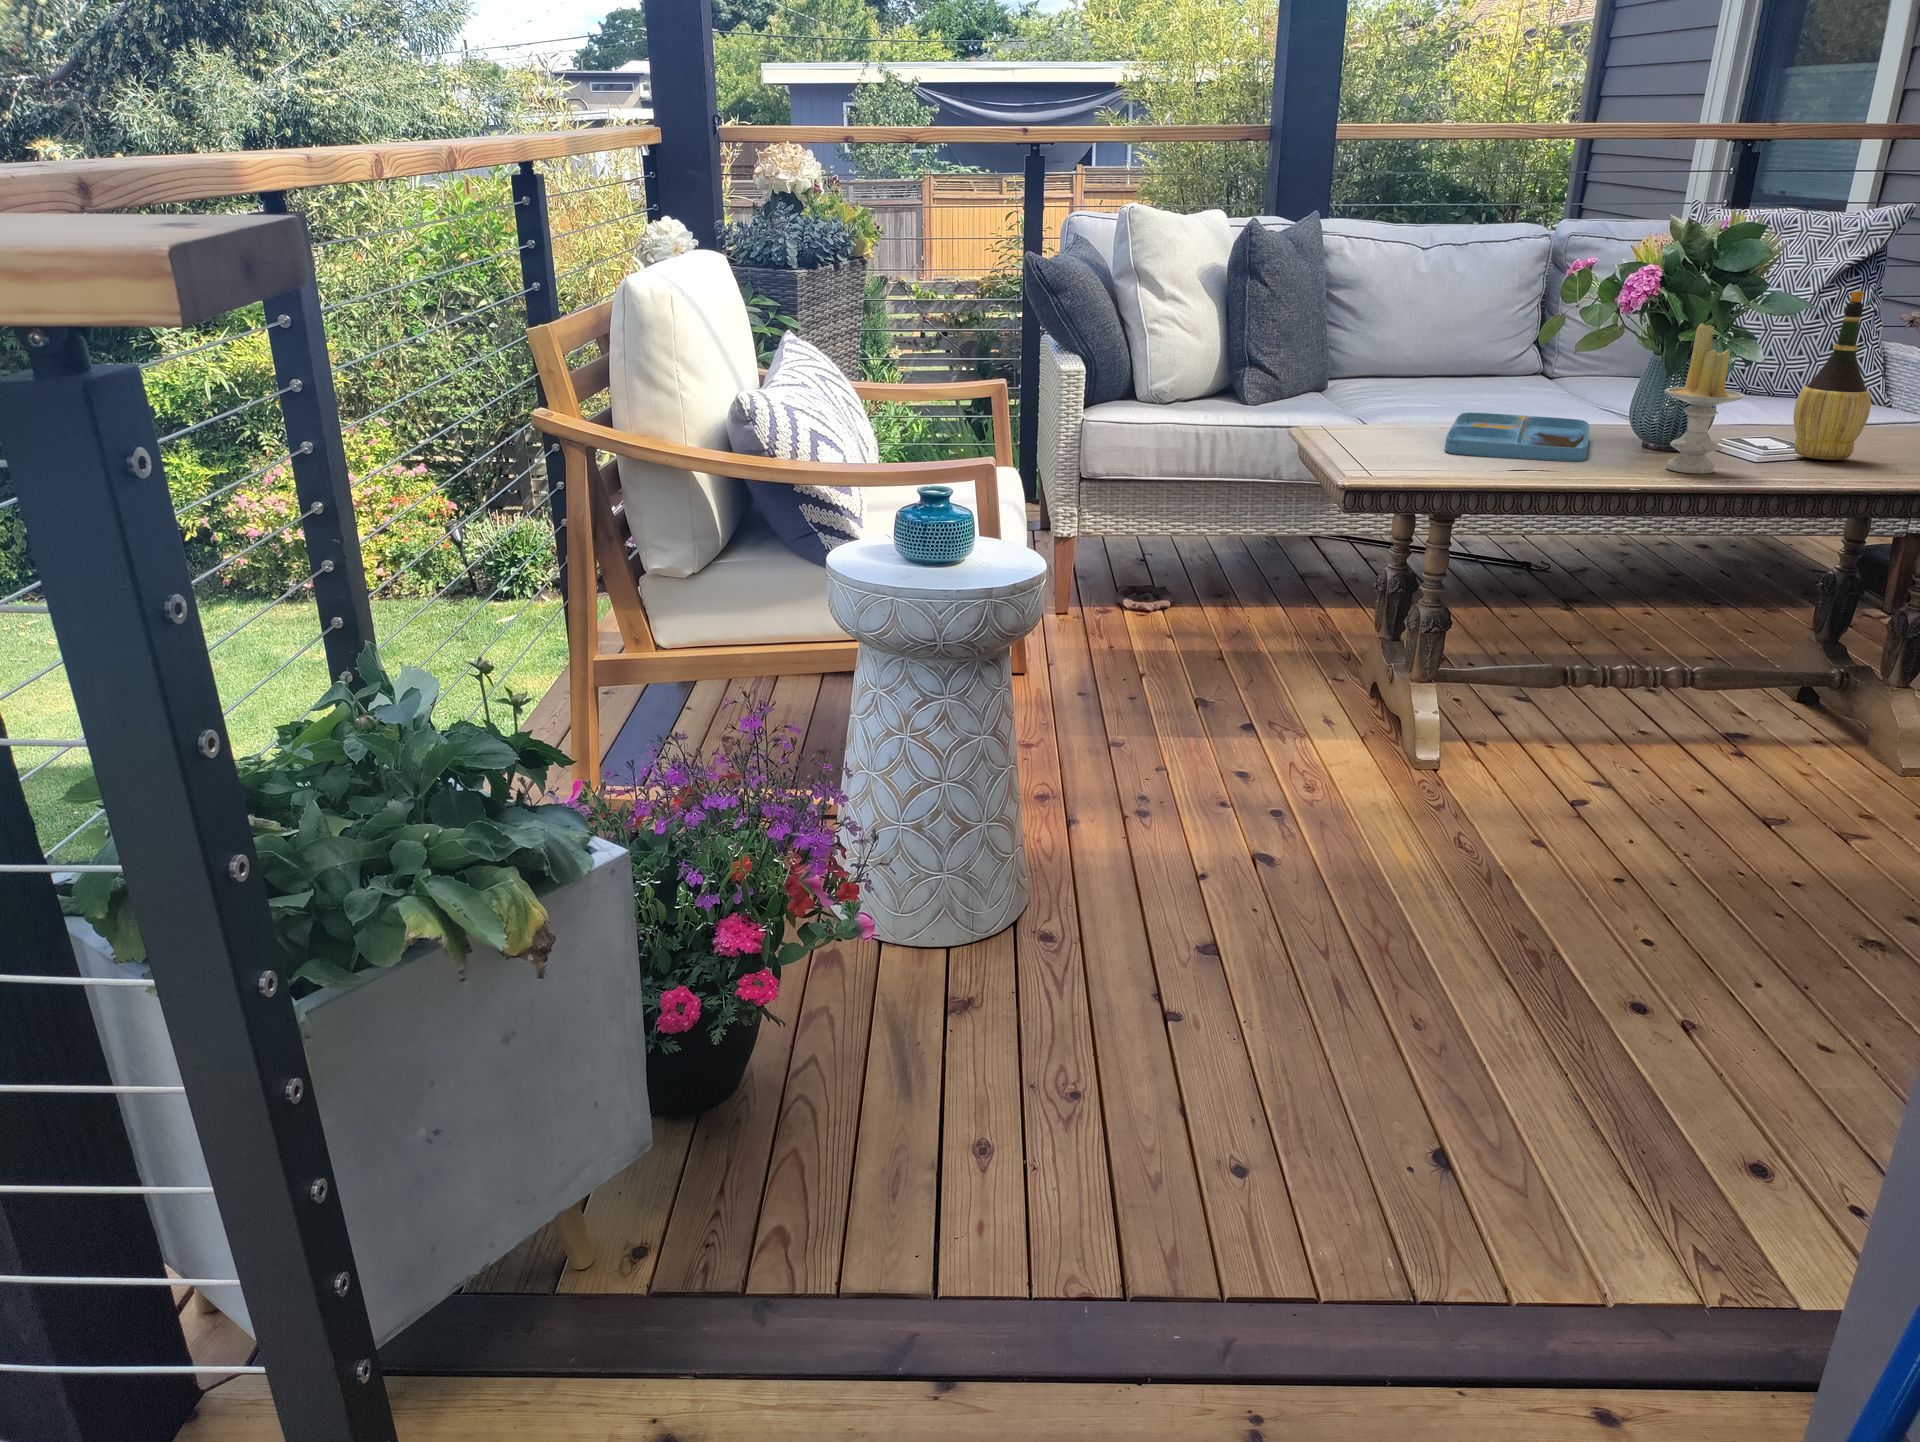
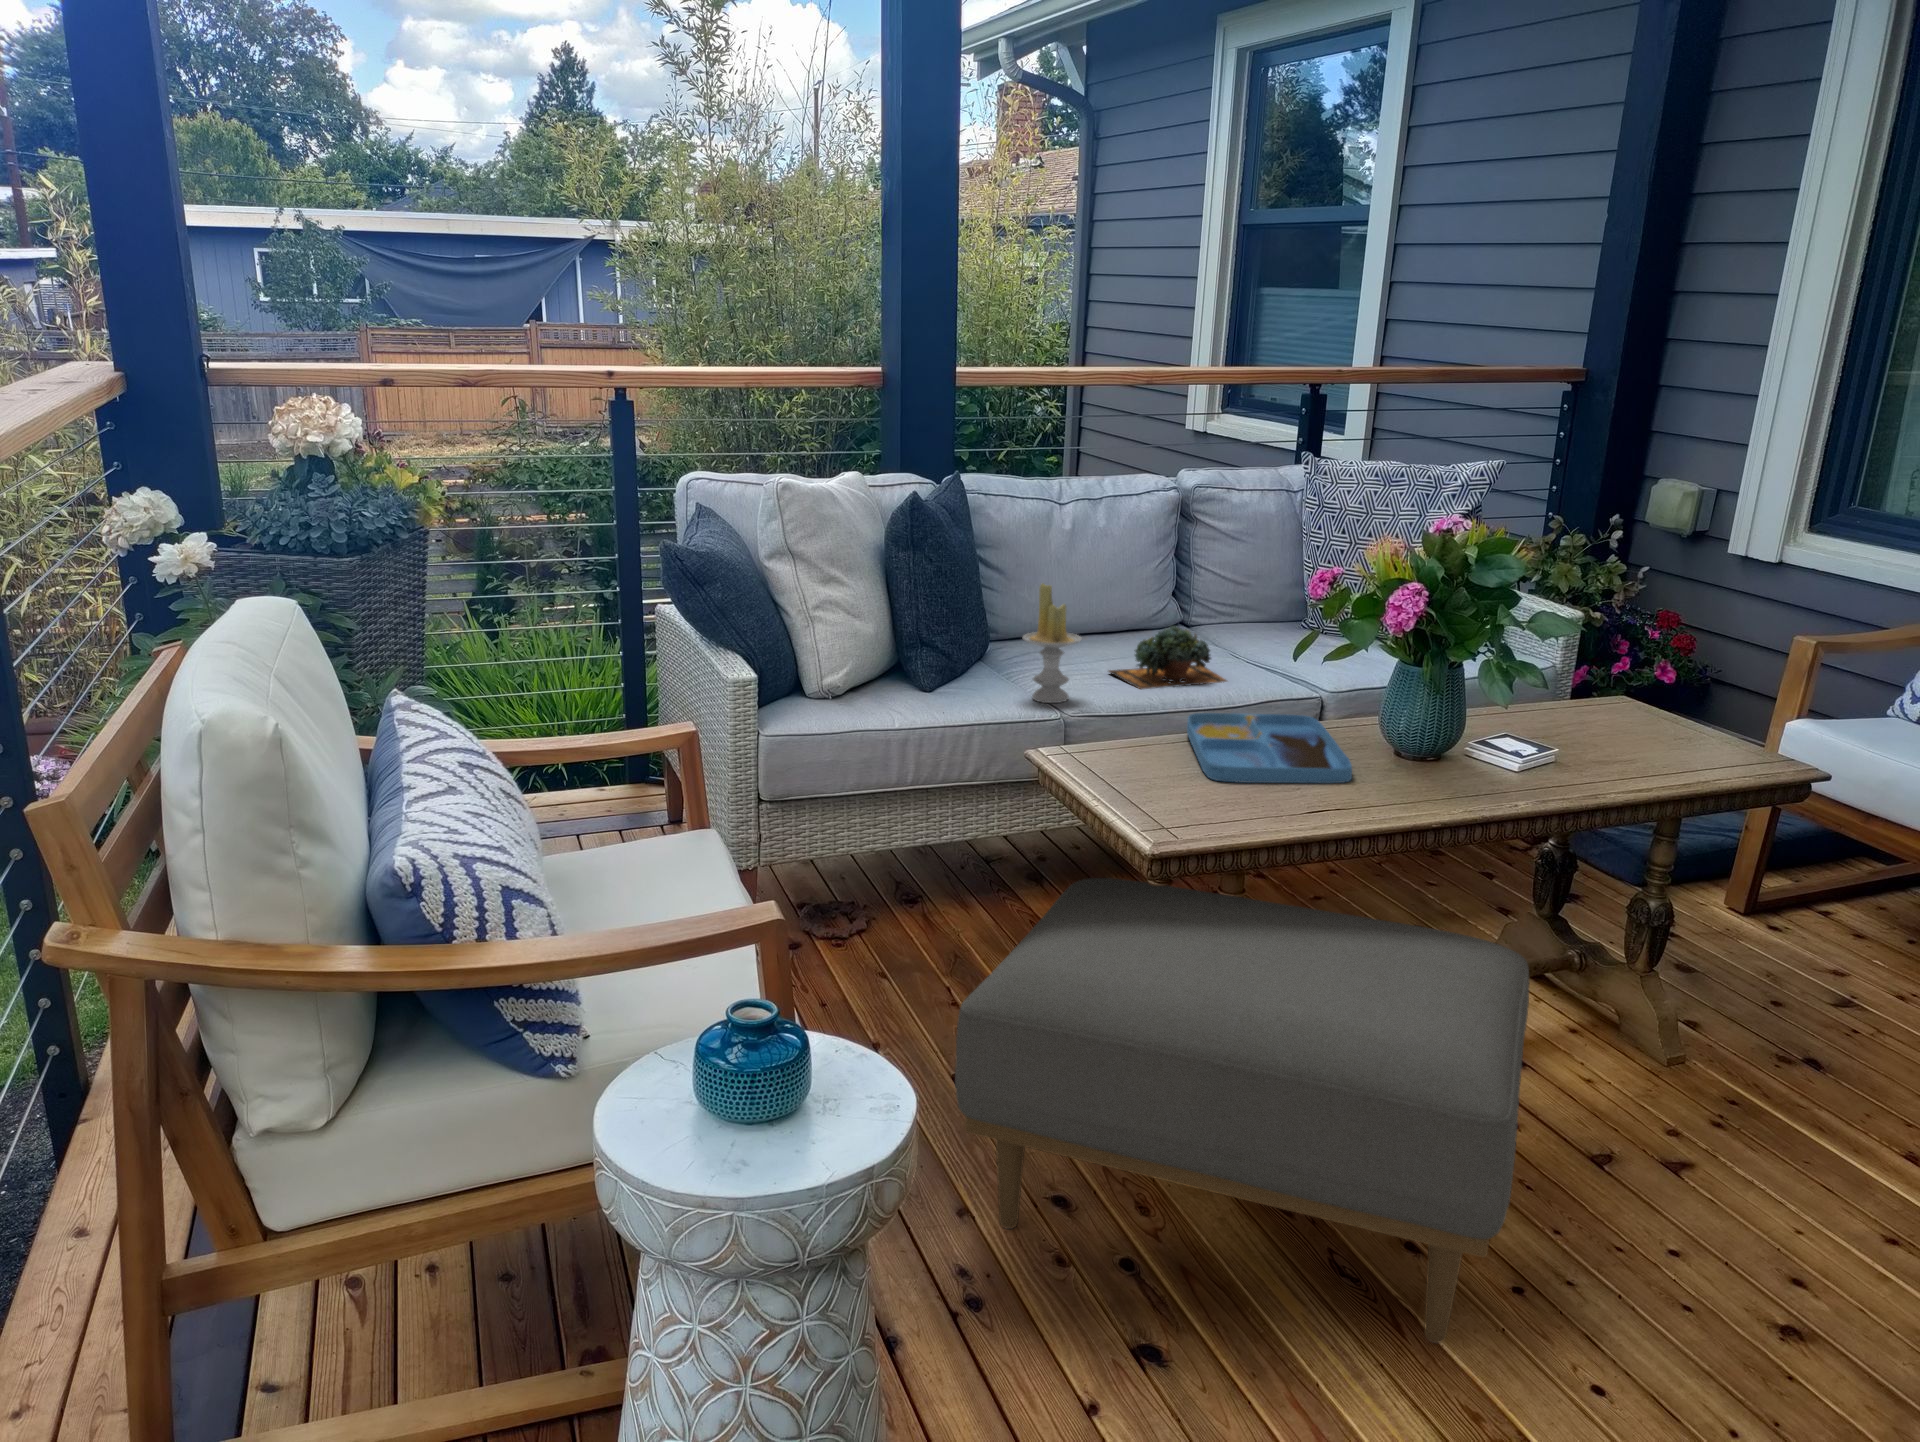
wine bottle: present [1794,291,1871,460] -> none [1523,589,1596,754]
candle: present [1664,323,1745,474] -> present [1023,584,1082,703]
succulent plant: none [1430,352,1546,410] -> present [1109,626,1227,689]
ottoman: none [1153,527,1696,893] -> present [955,878,1529,1343]

